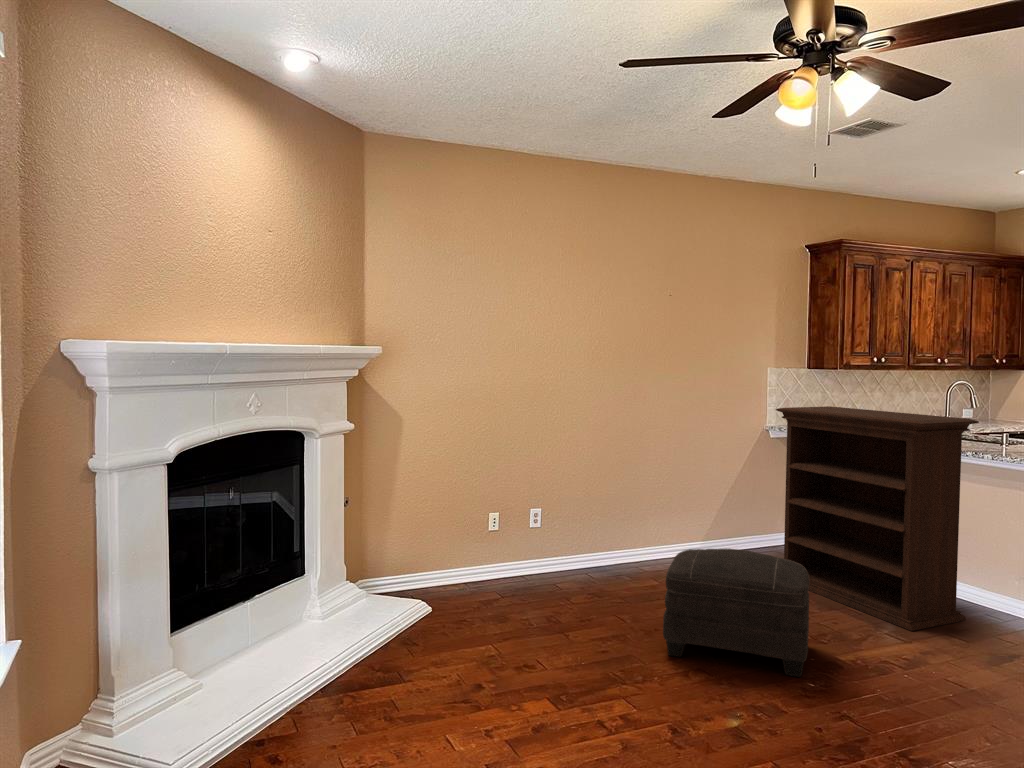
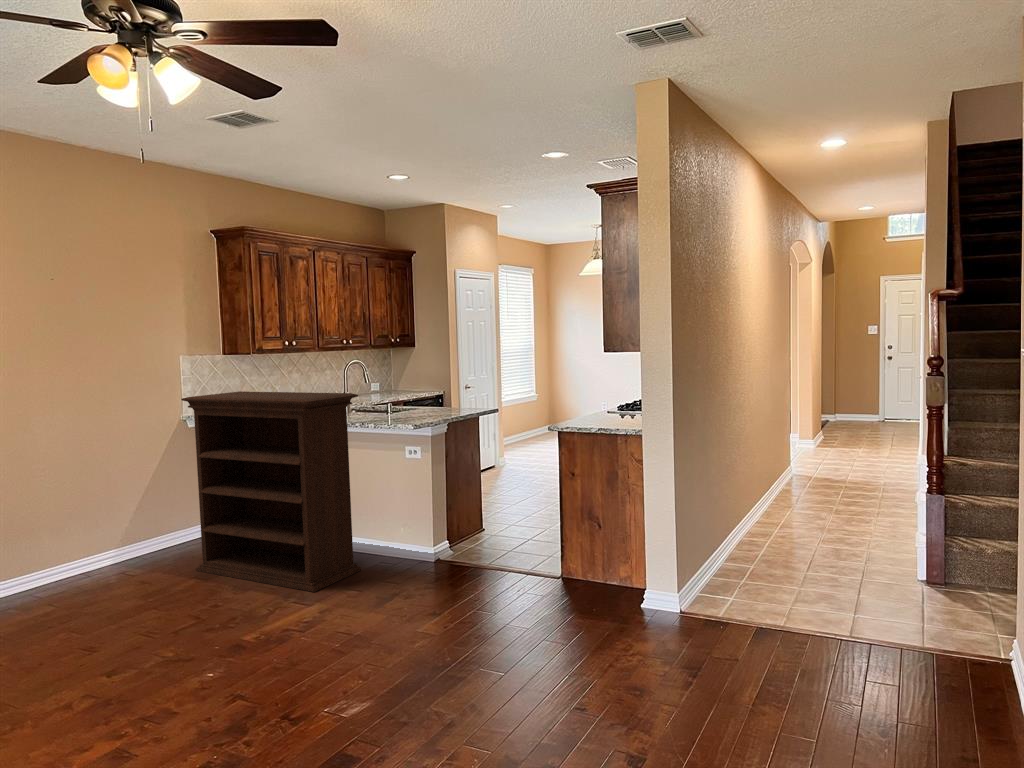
ottoman: present [663,548,810,677] -> none [35,552,211,691]

